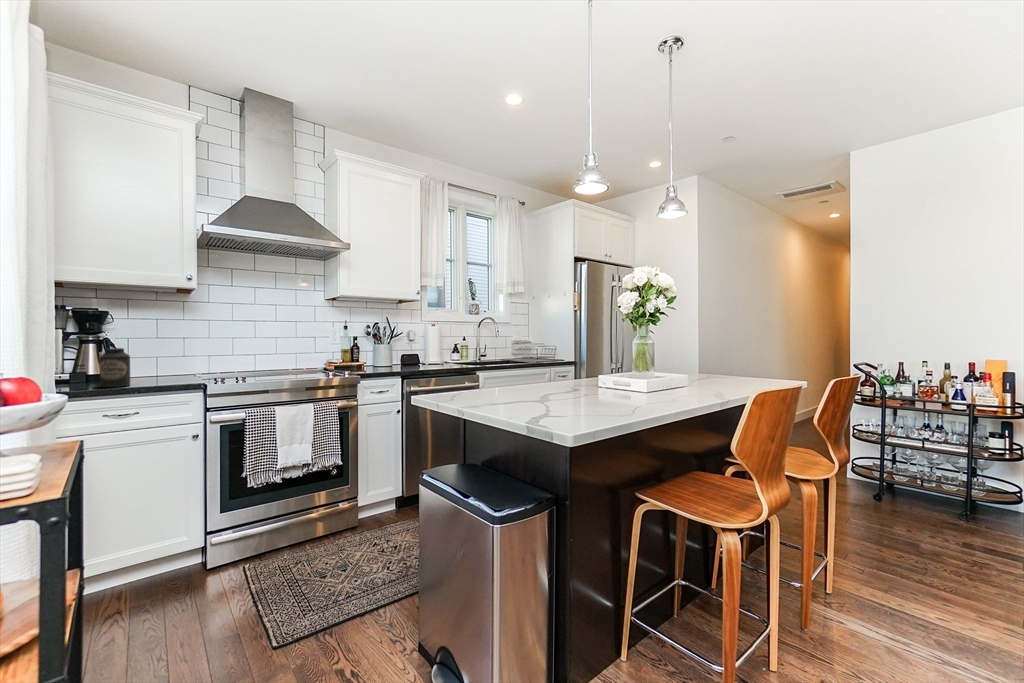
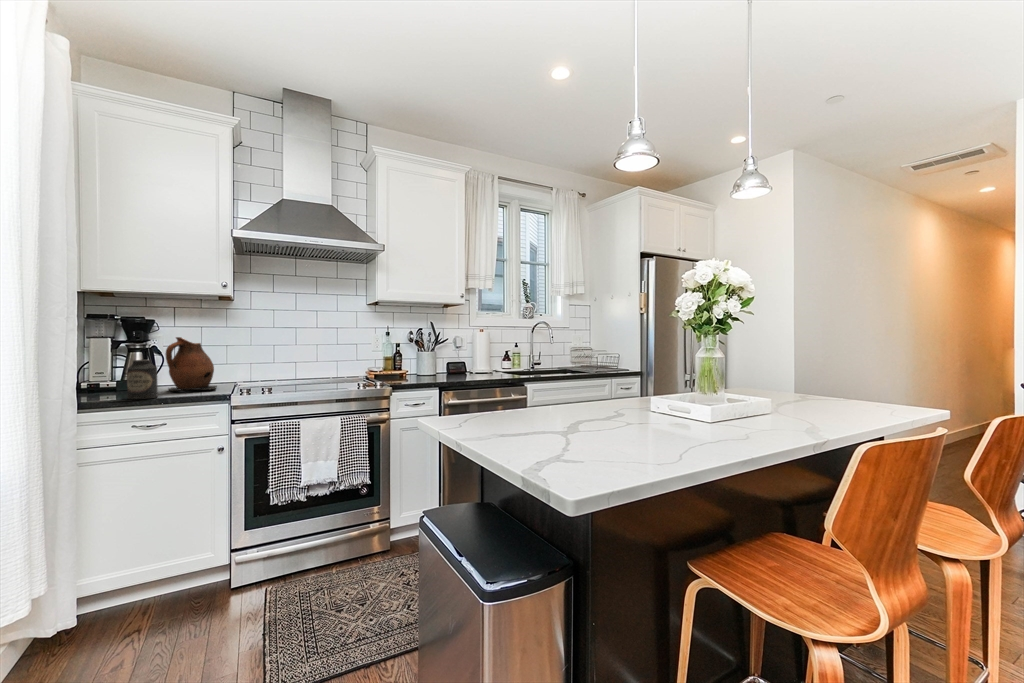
ceramic pitcher: none [130,327,185,380] -> present [166,337,217,391]

